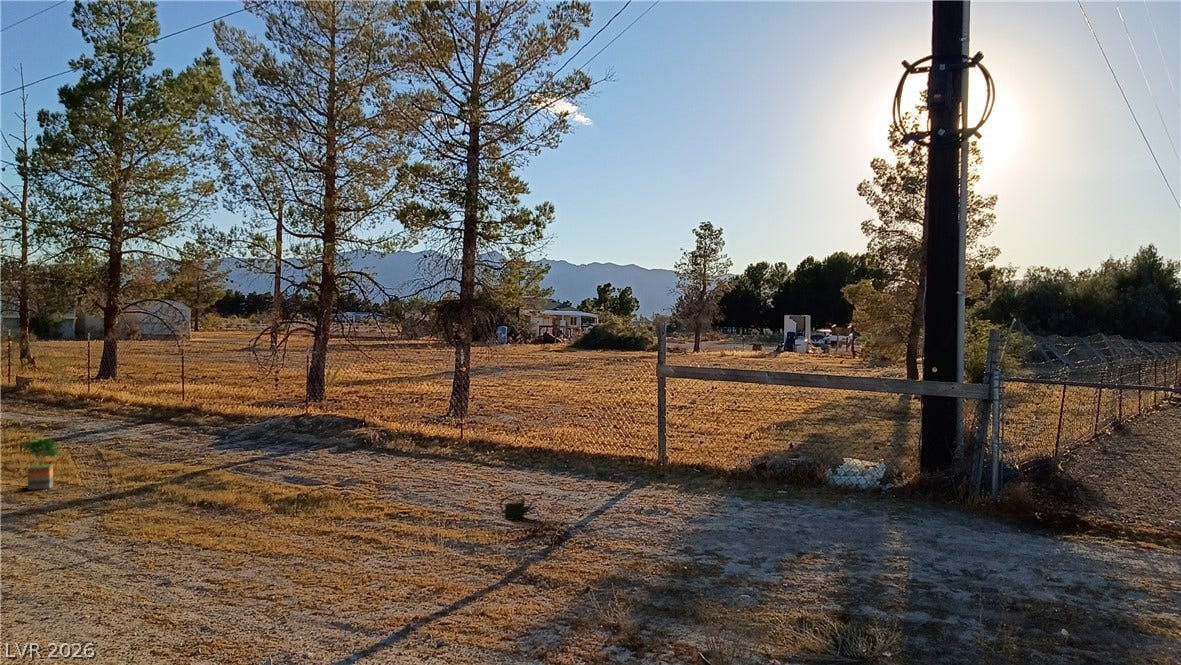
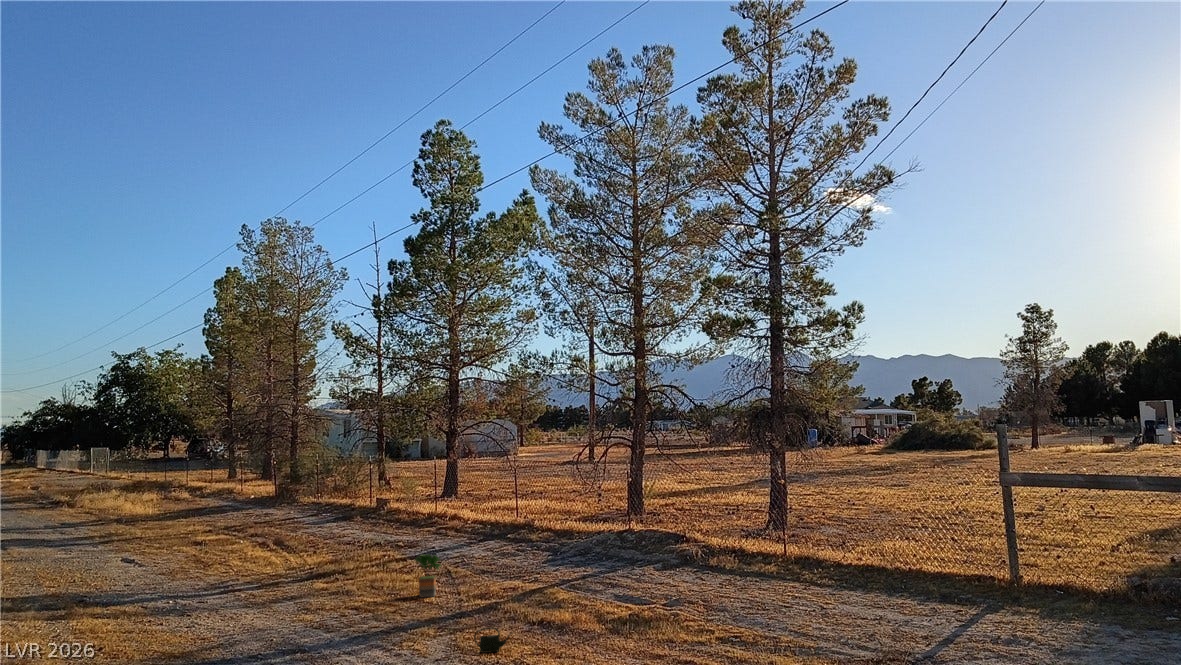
watering can: present [500,495,536,519] -> present [474,627,512,653]

